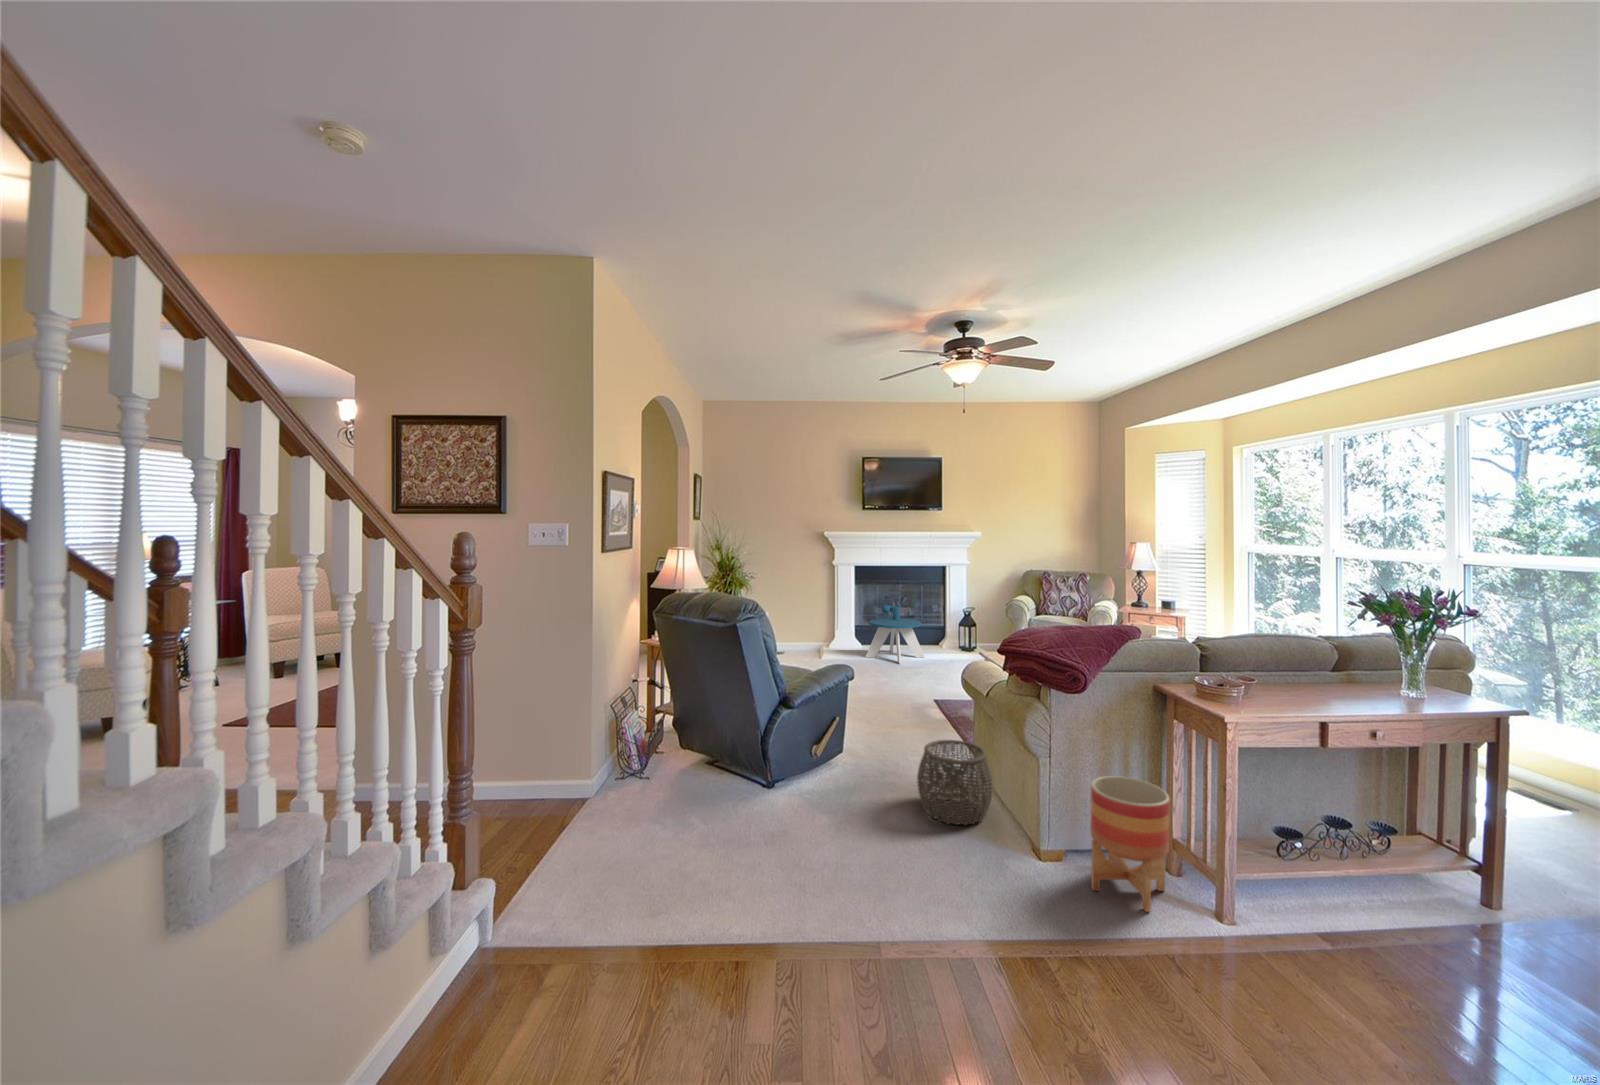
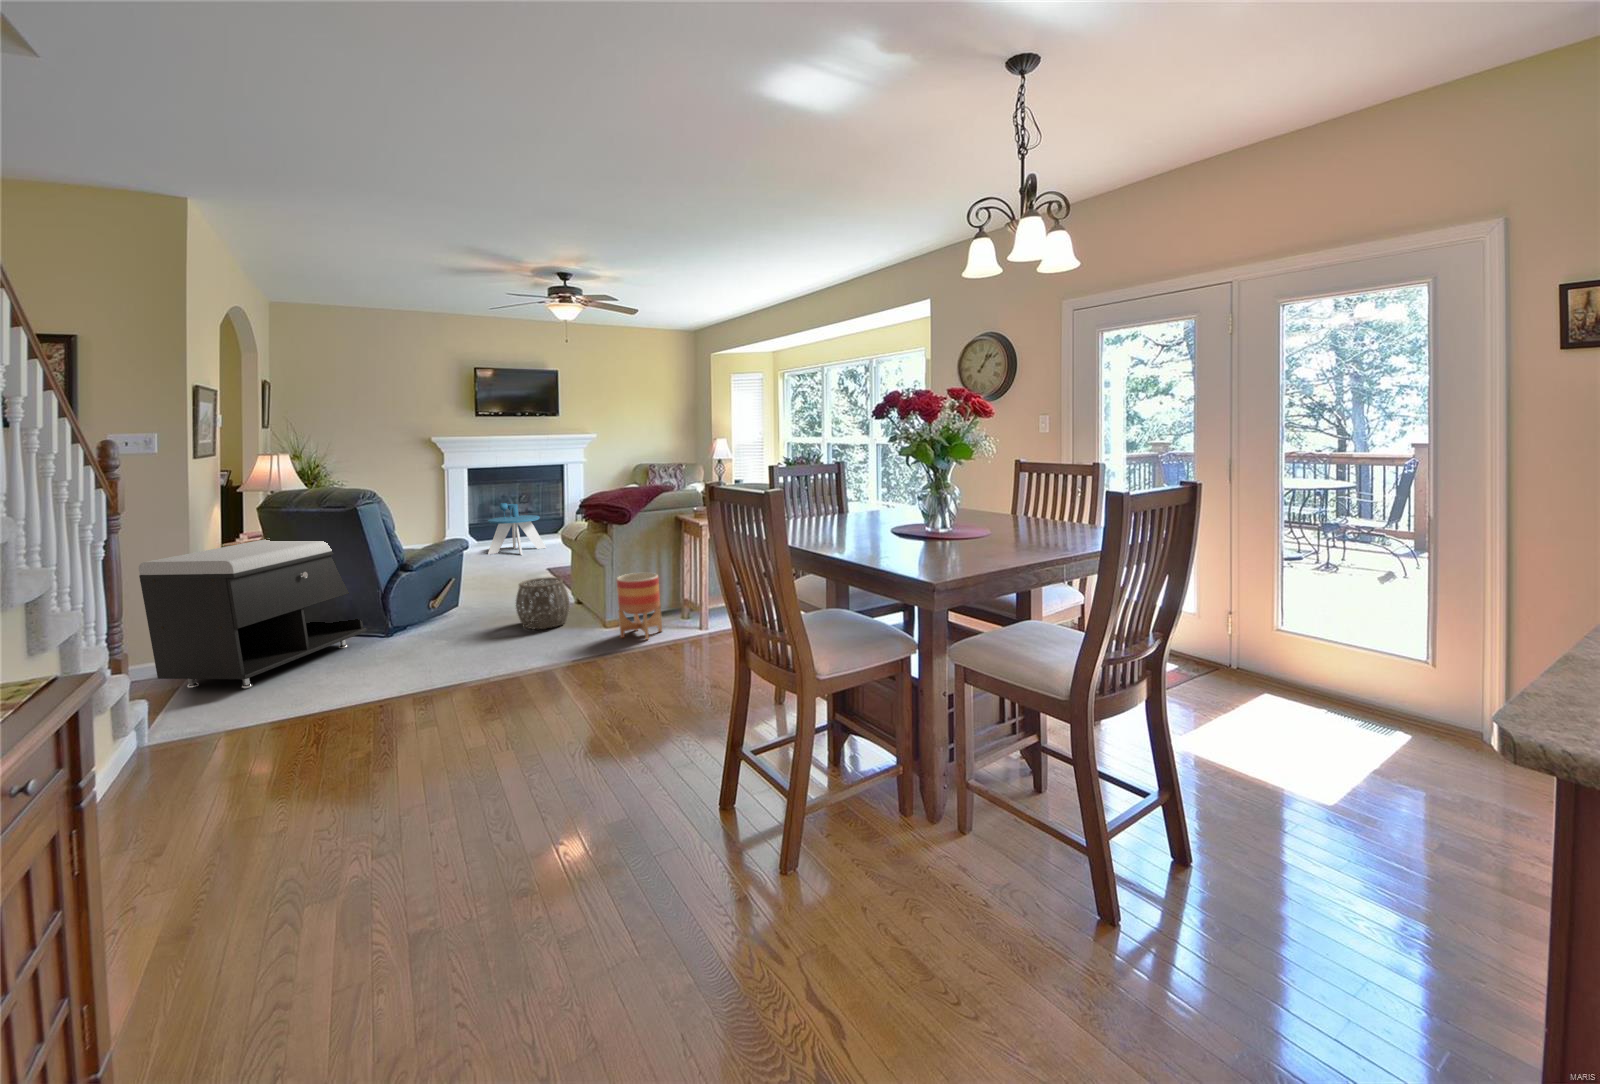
storage bench: none [509,645,740,861] -> present [139,539,367,689]

